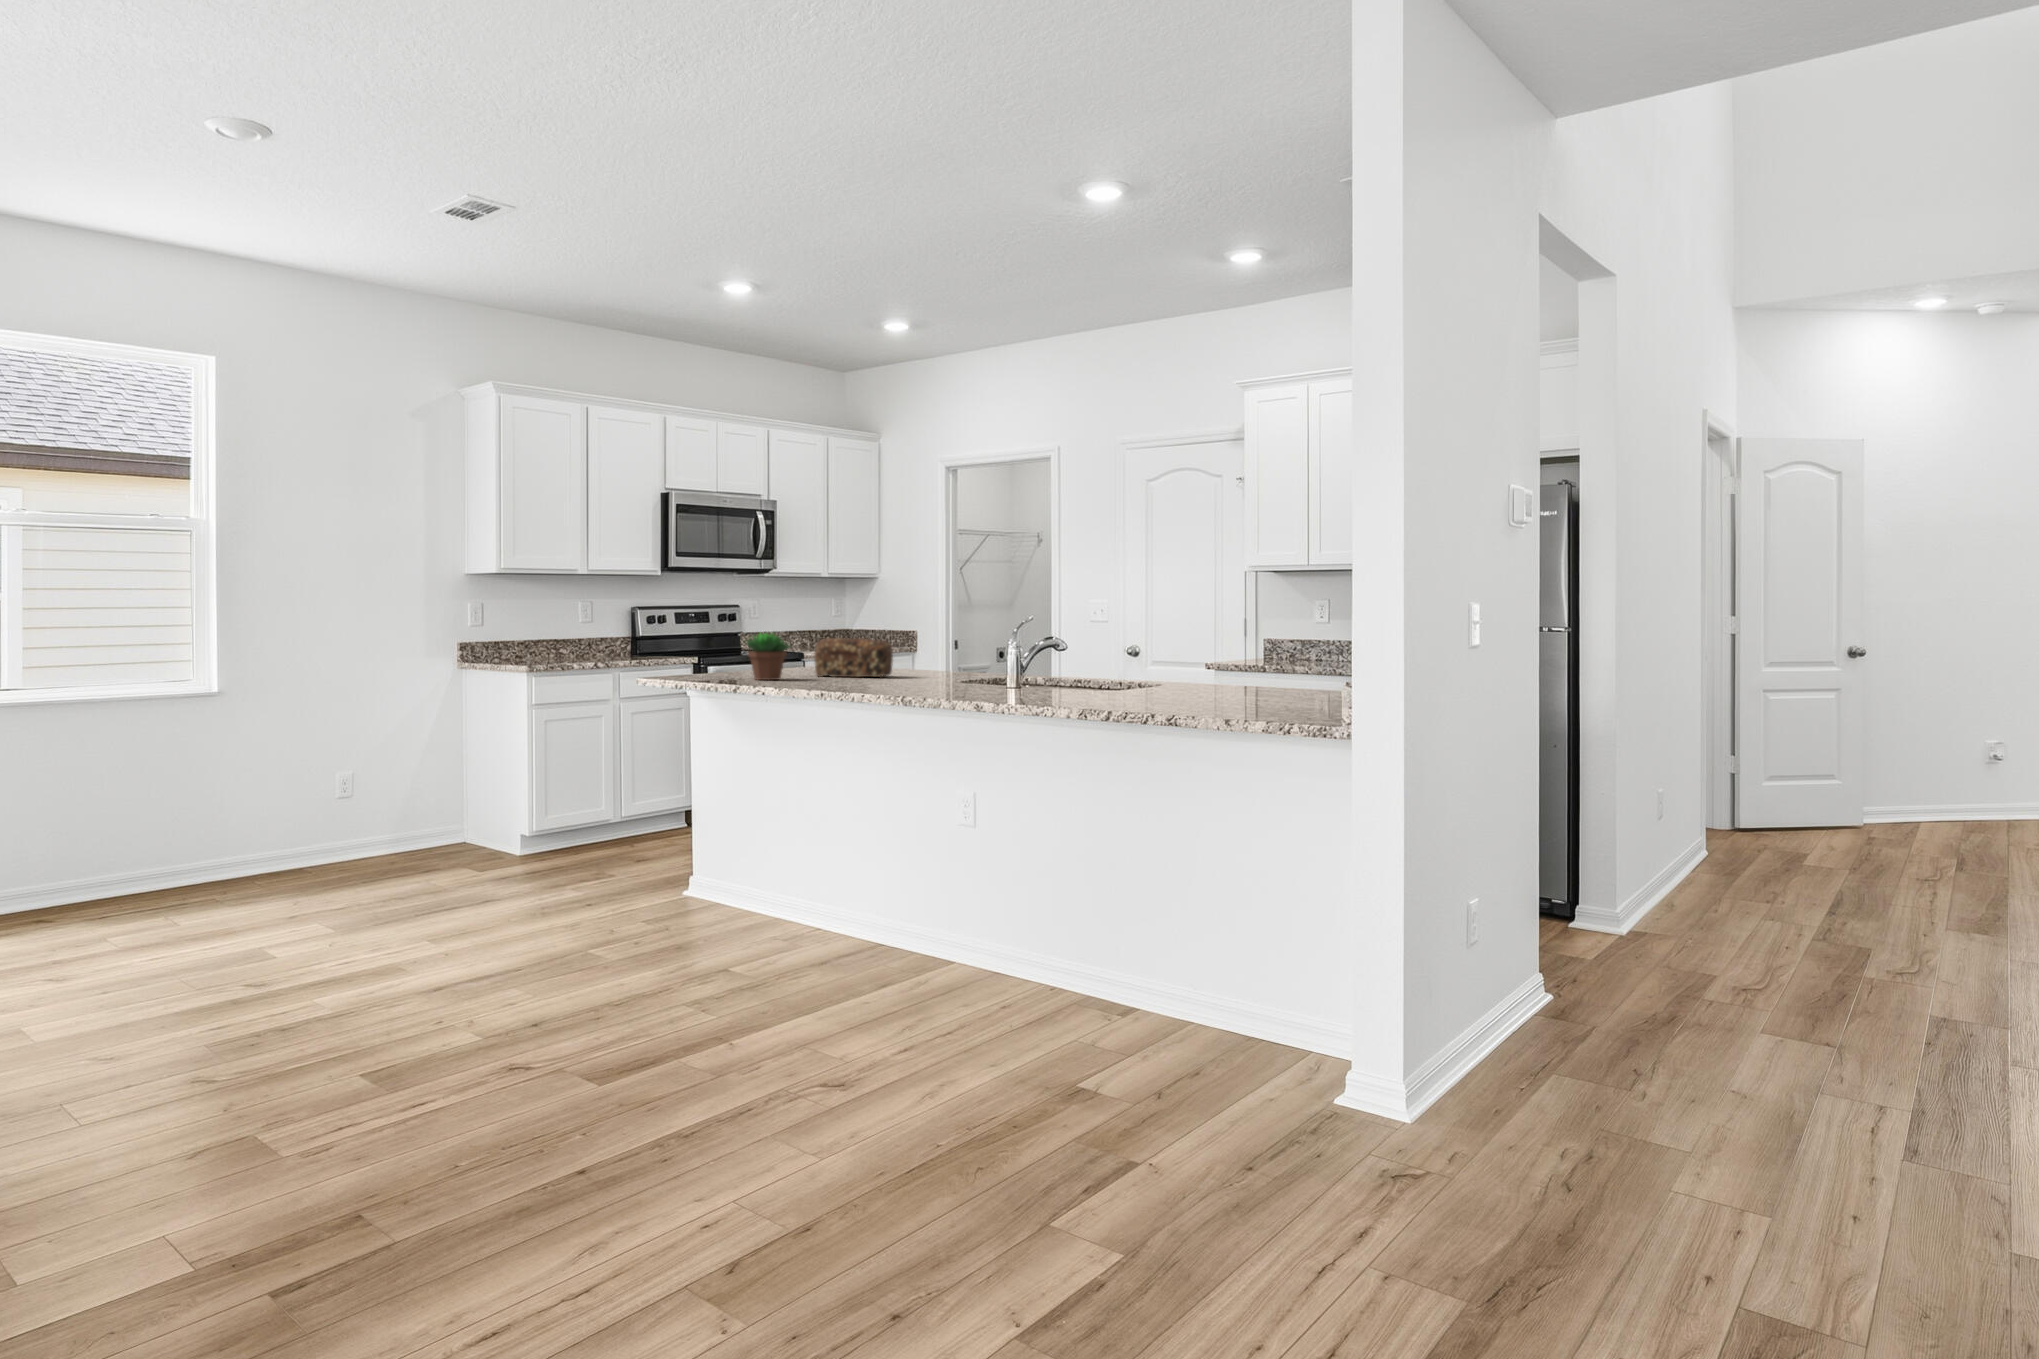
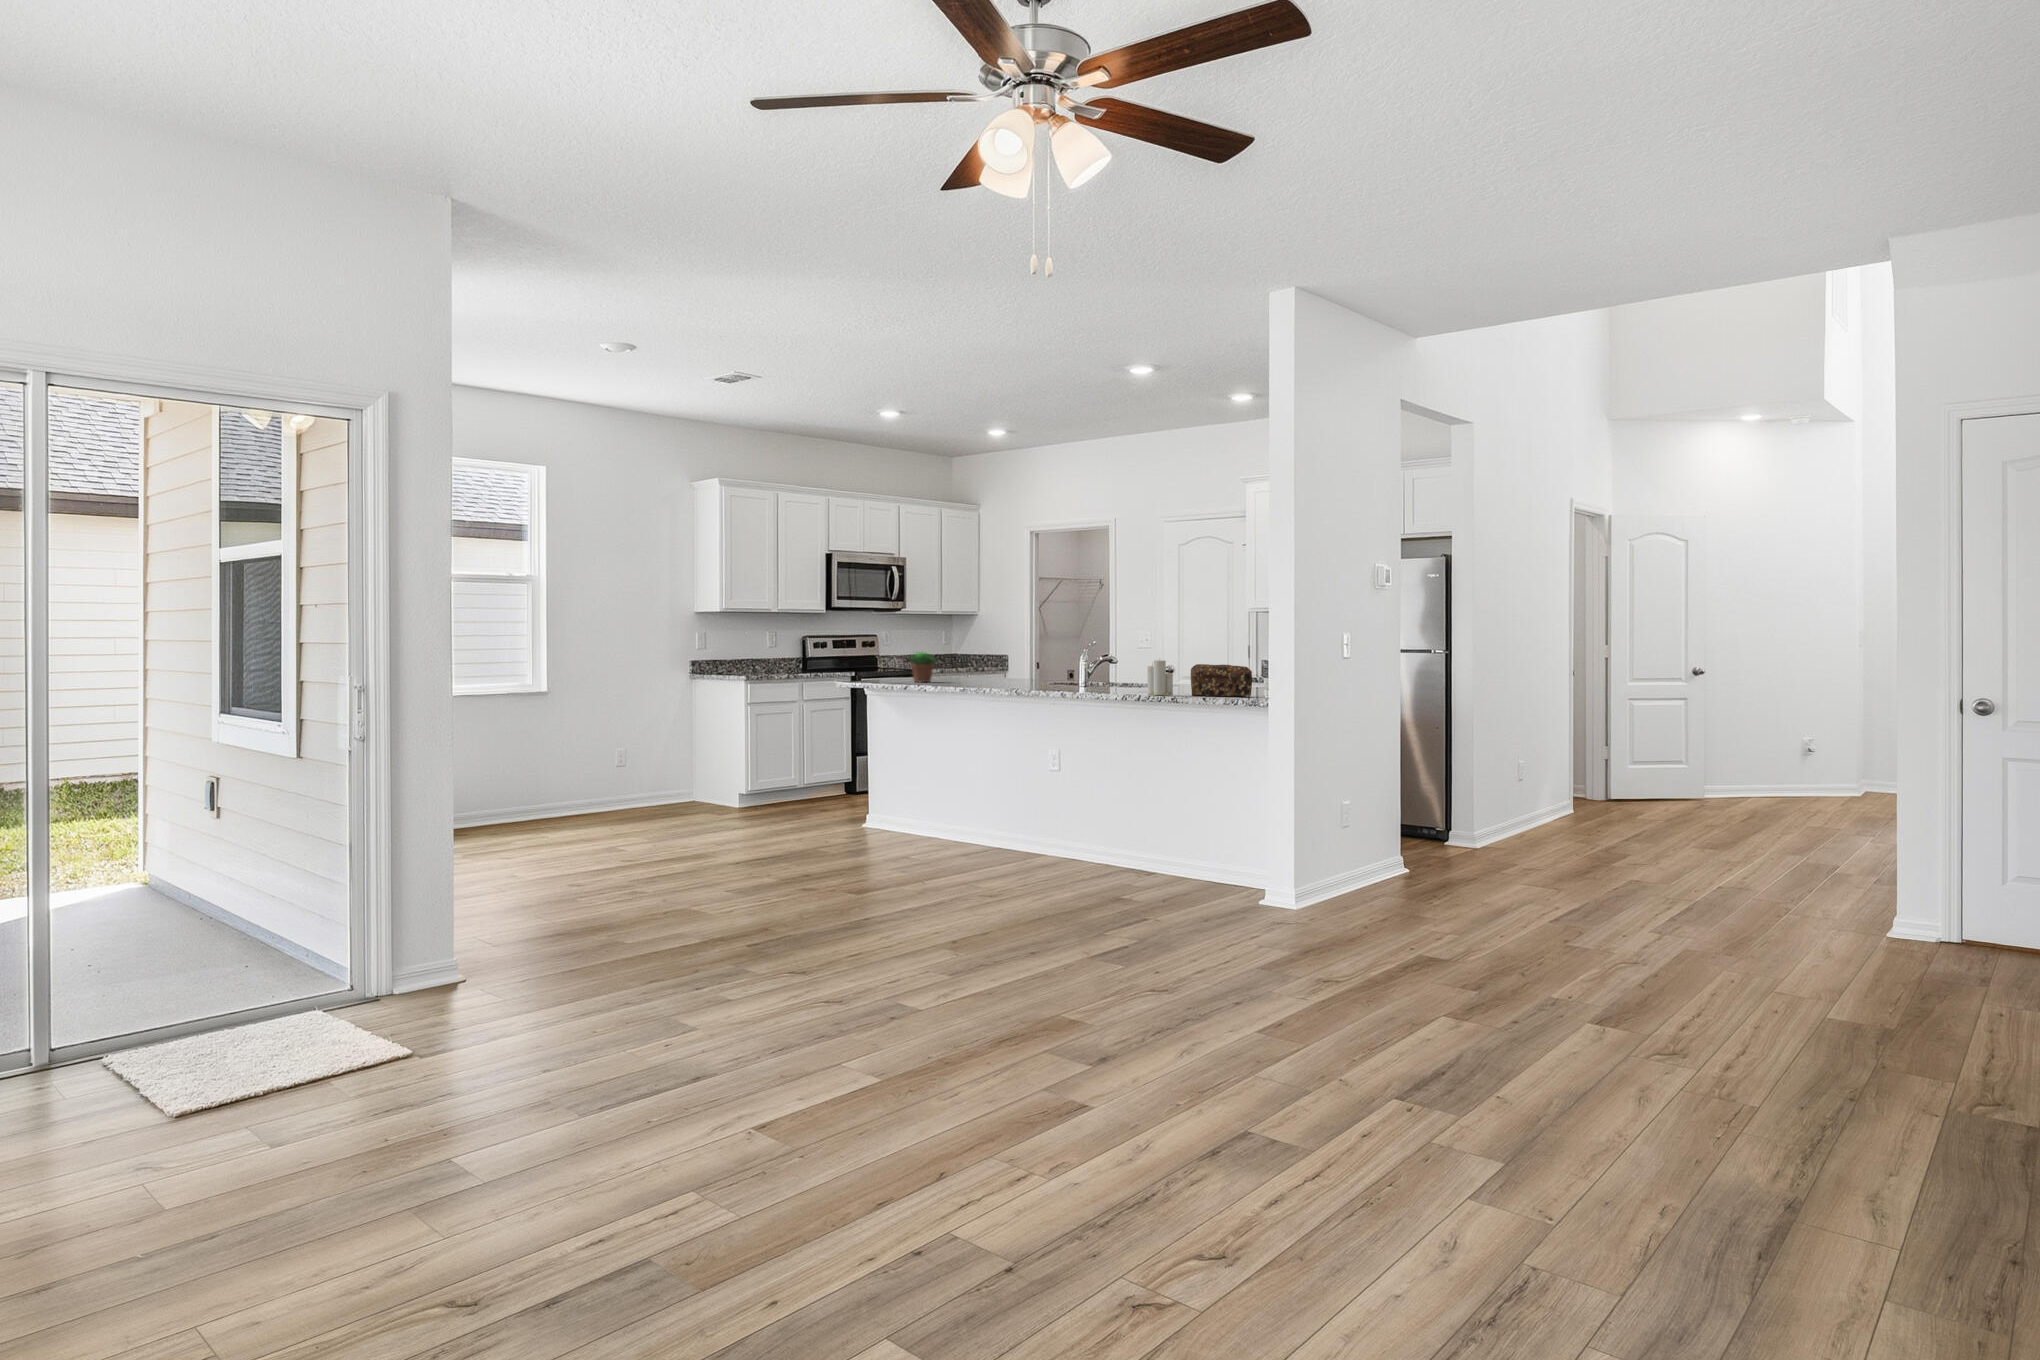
bread loaf: present [814,638,893,677] -> present [1191,664,1252,697]
candle: none [1123,644,1167,711] -> present [1147,660,1173,695]

